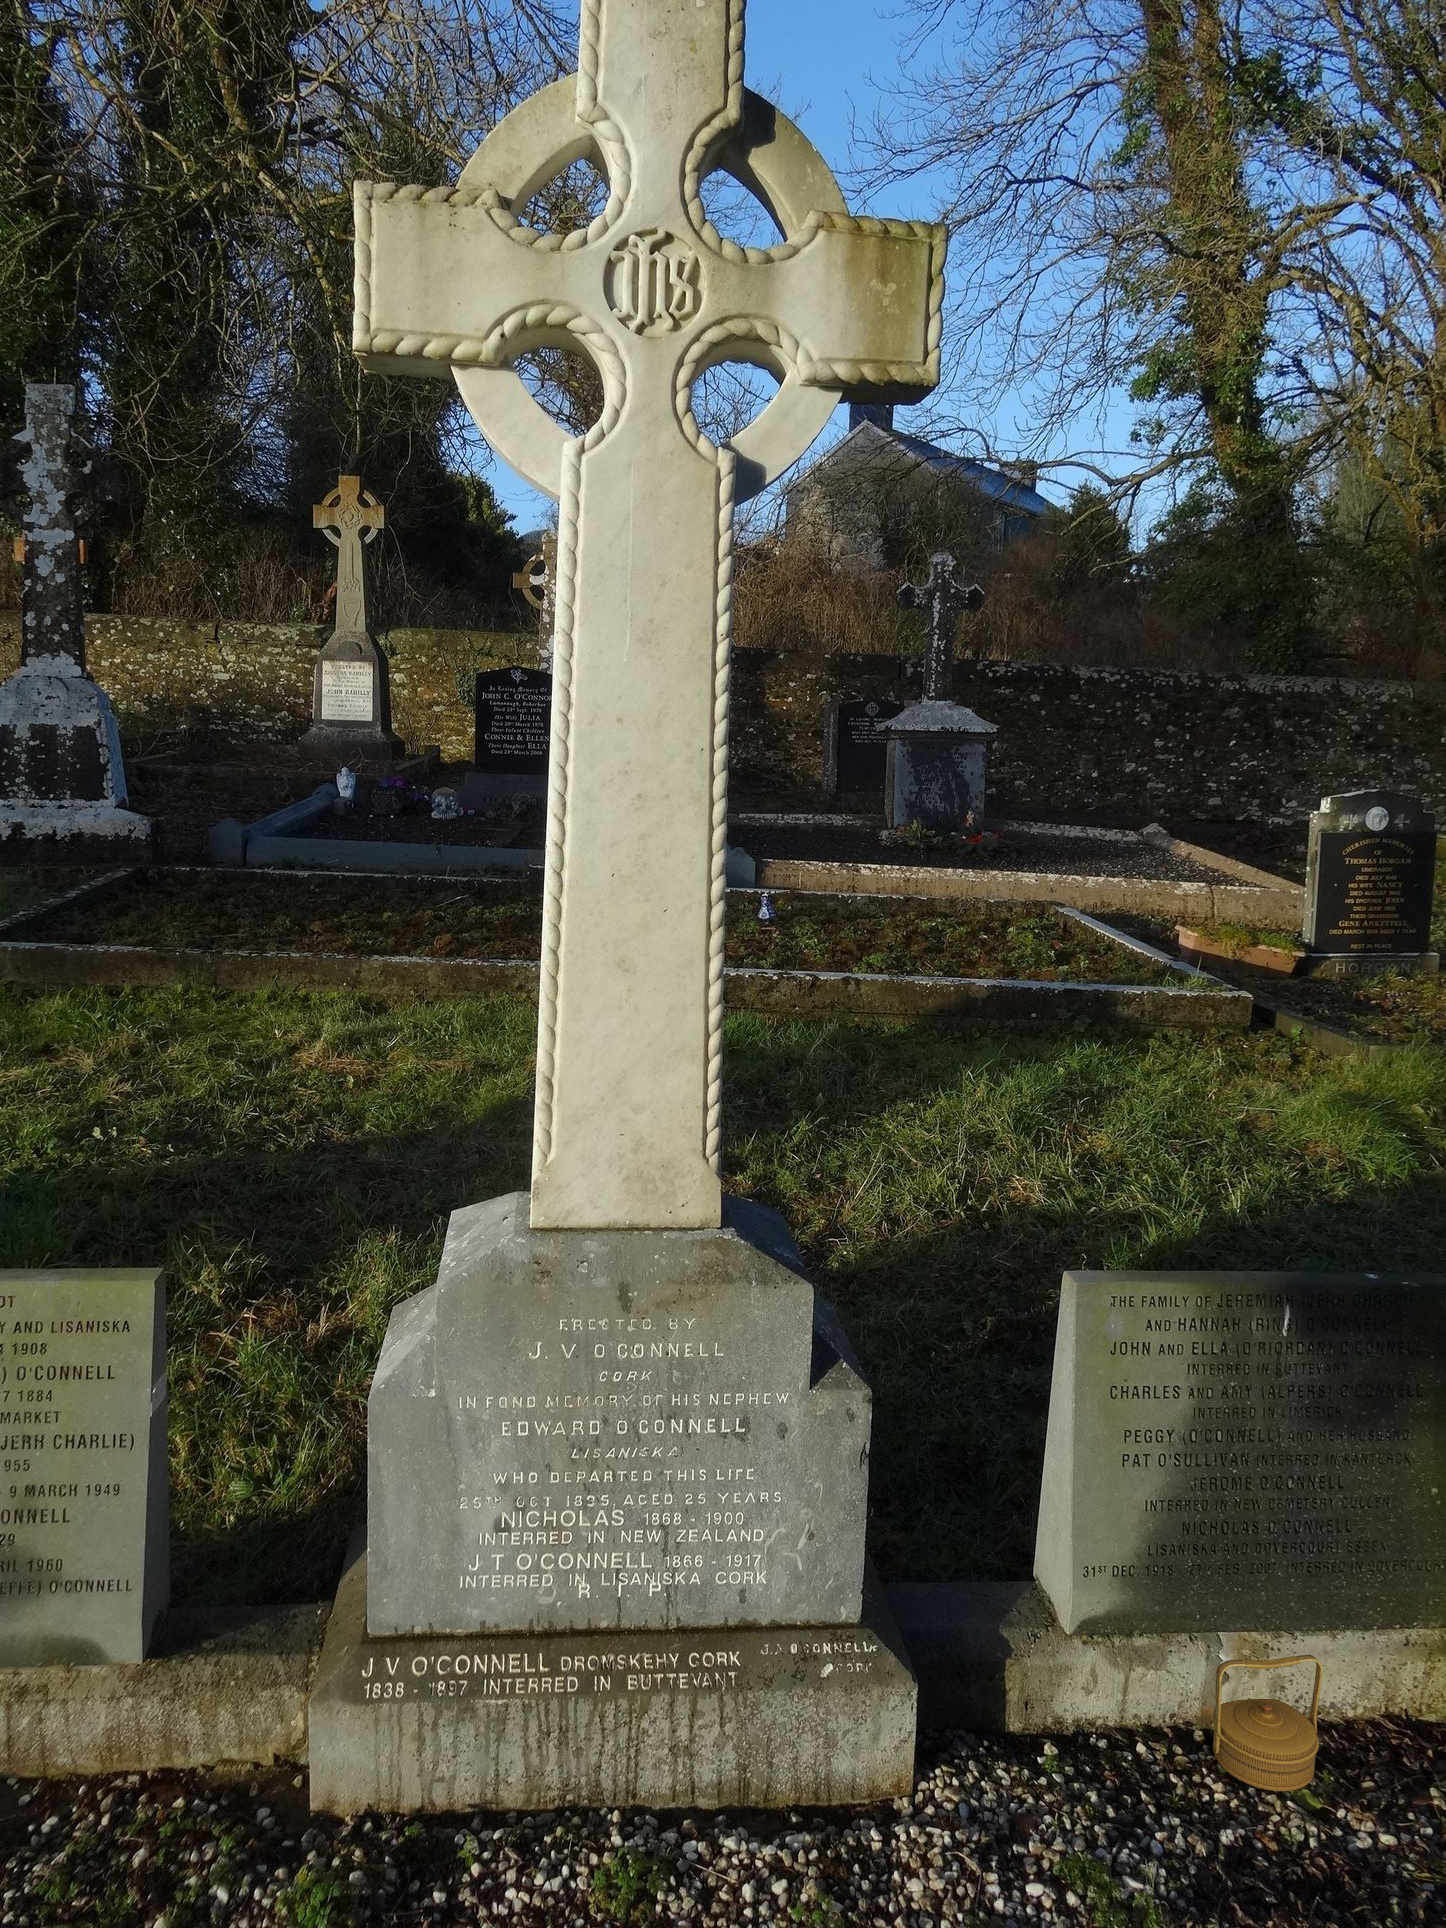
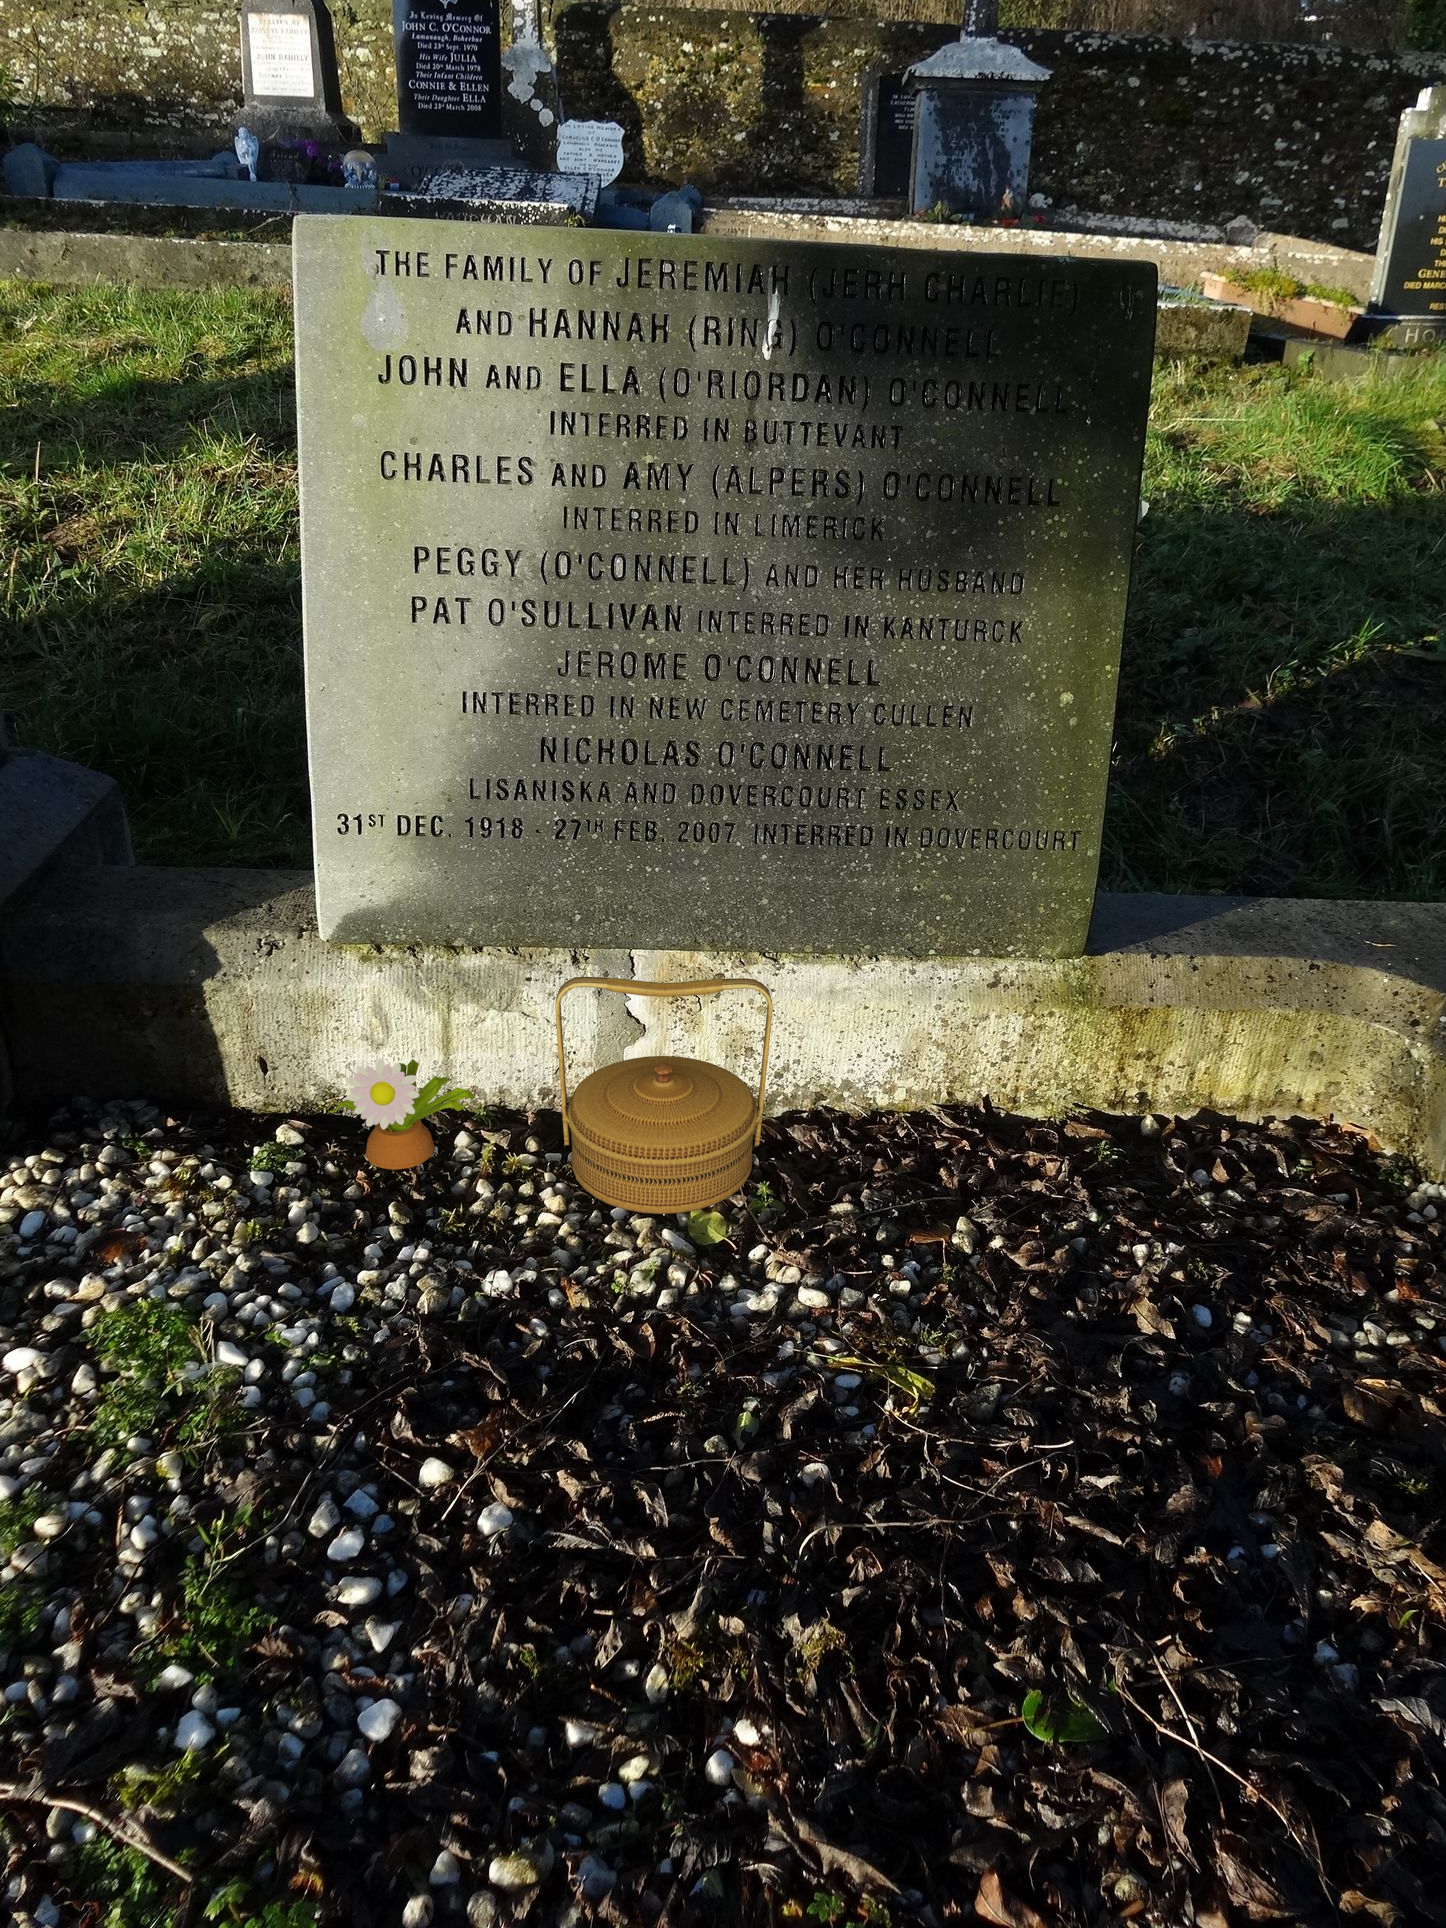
decorative plant: none [1094,1706,1166,1774] -> present [329,1058,475,1169]

